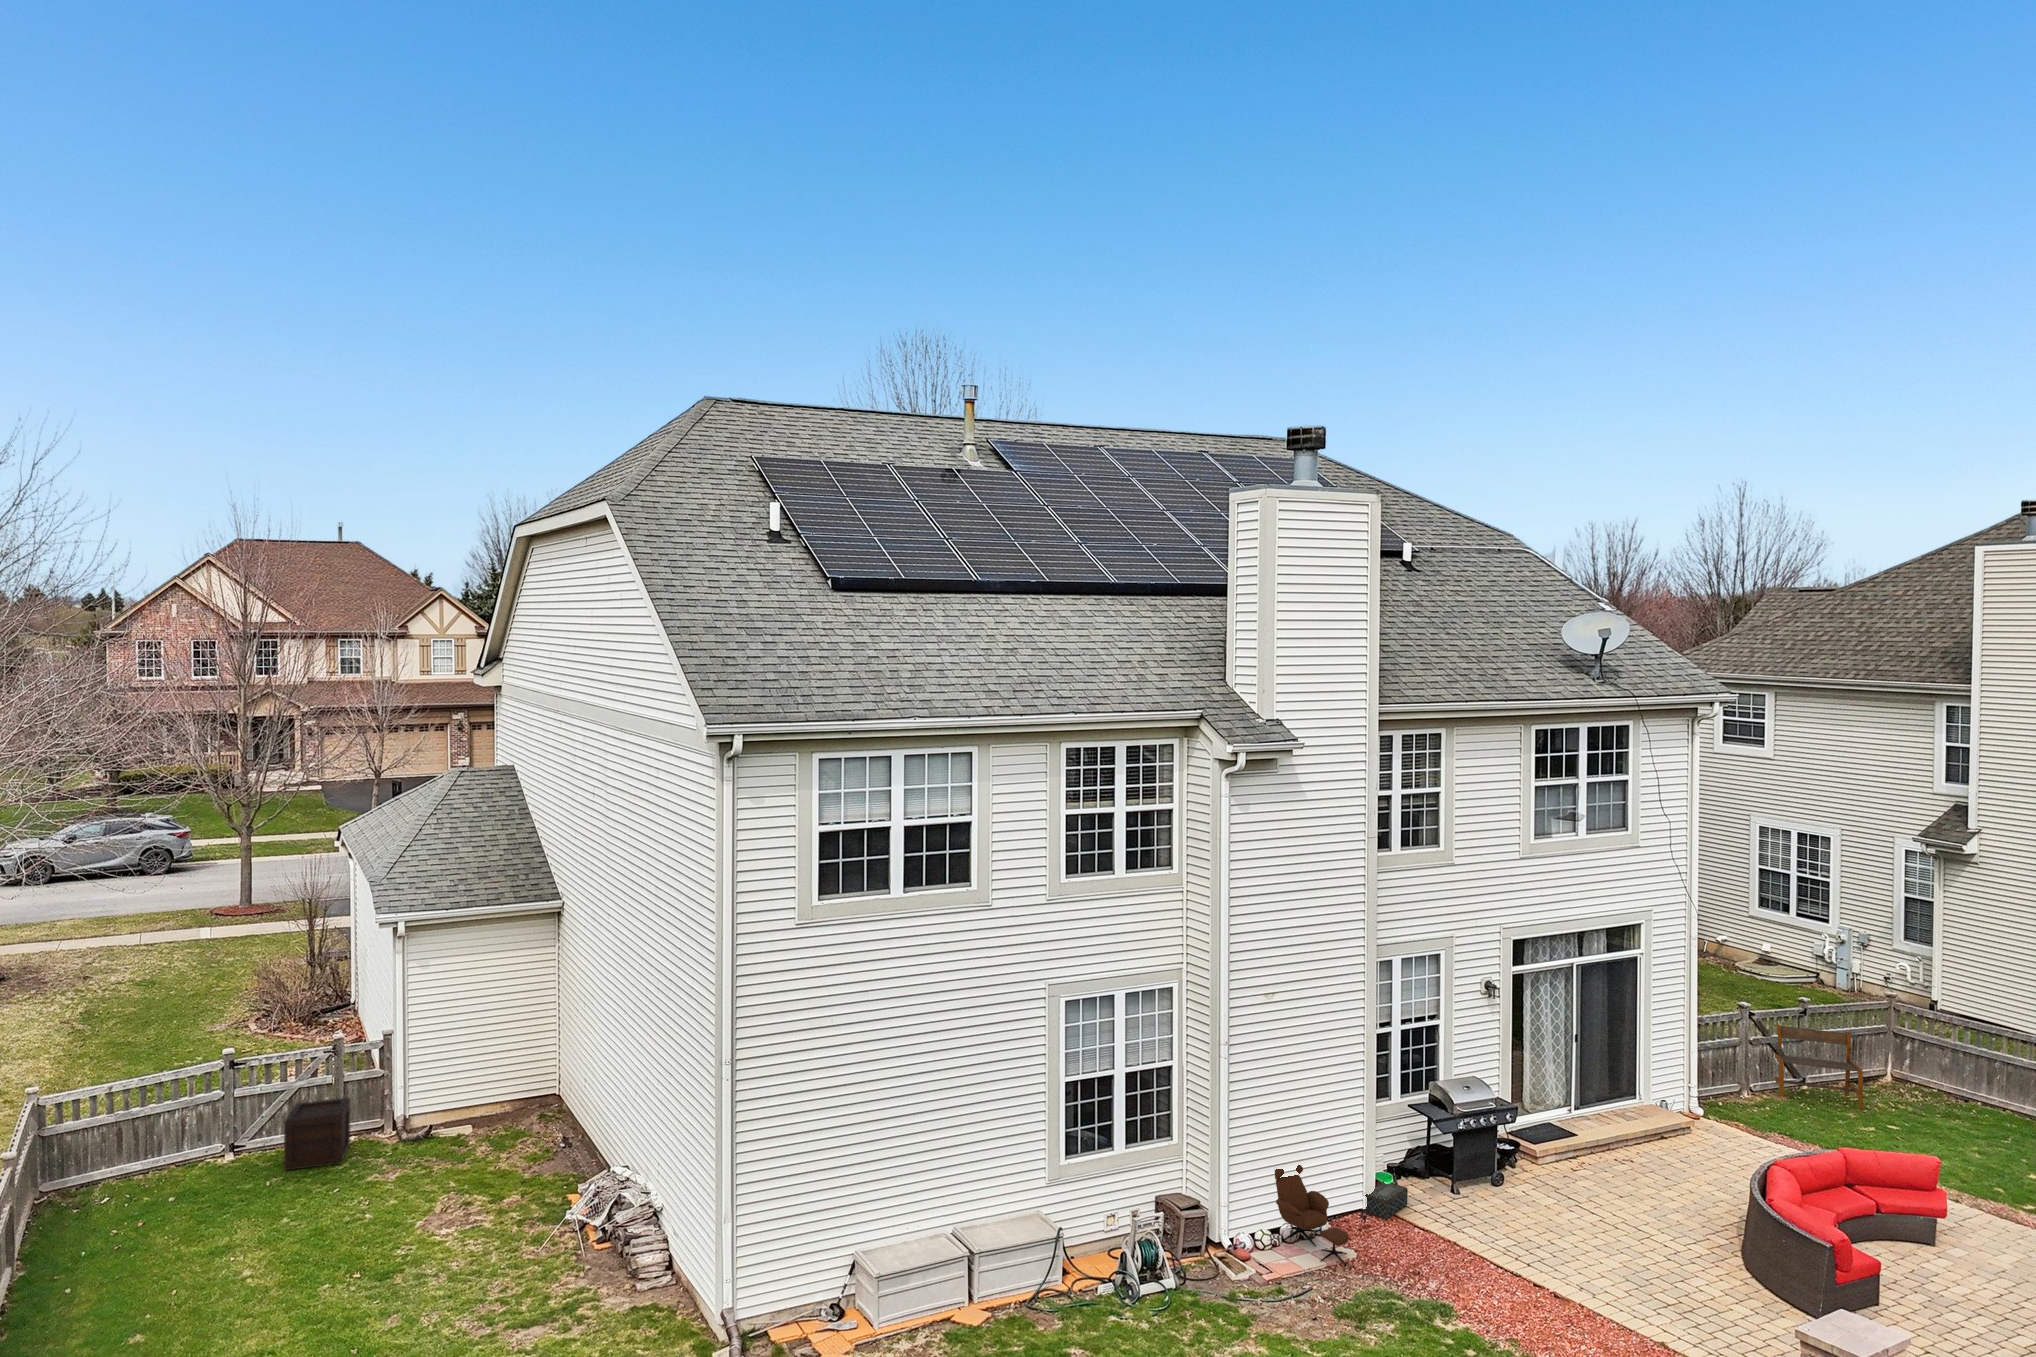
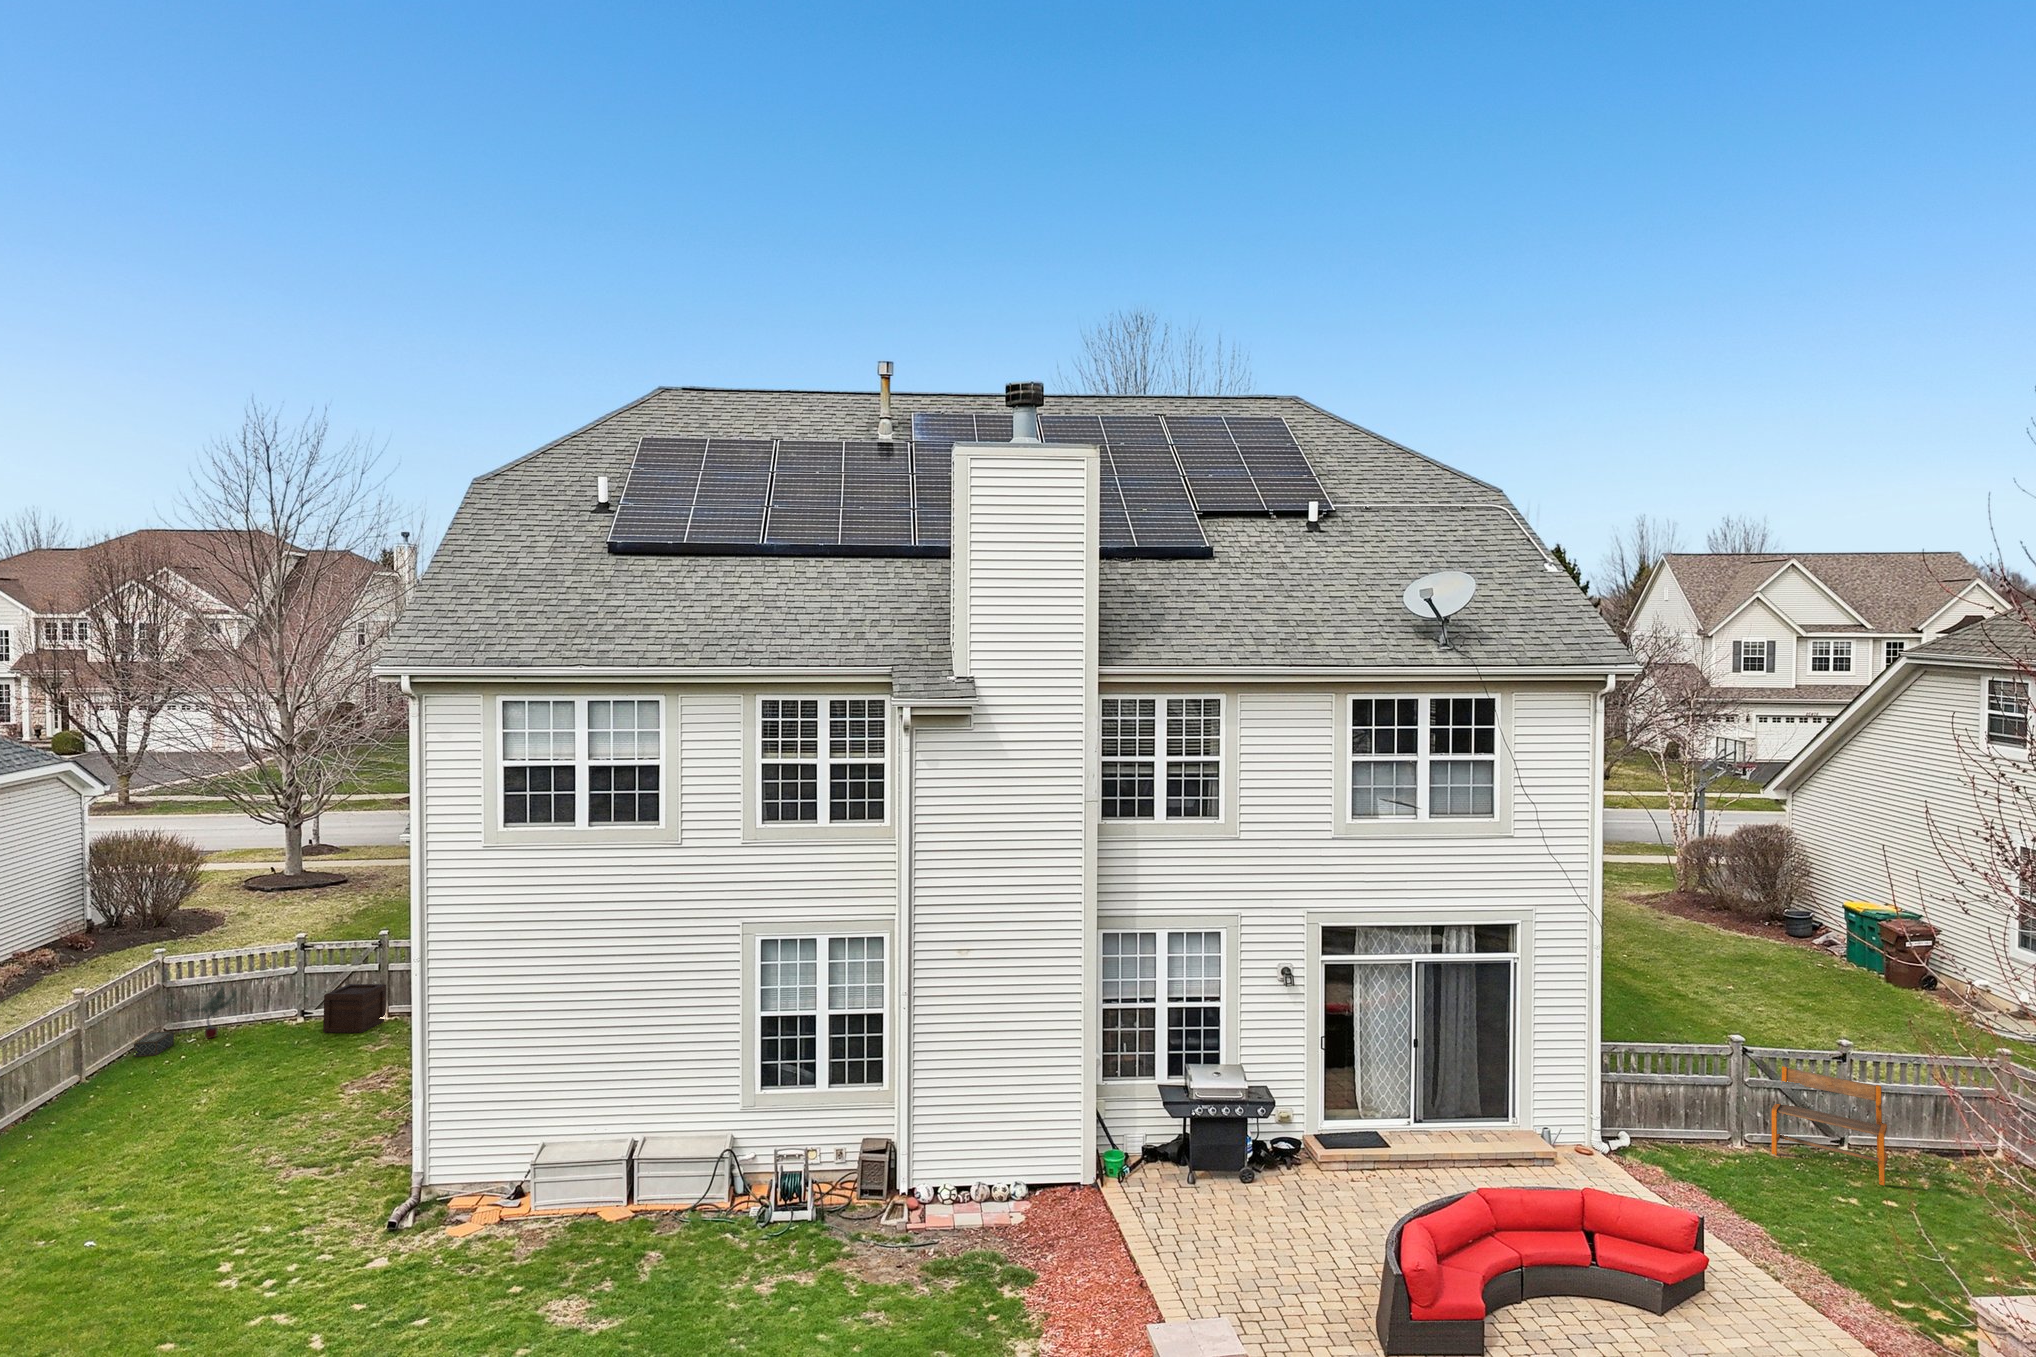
potted tree: none [77,1123,152,1202] -> present [188,986,236,1039]
lounge chair: present [1275,1165,1349,1265] -> none [948,1126,1004,1237]
woven basket: present [1363,1181,1408,1220] -> present [134,1031,174,1057]

